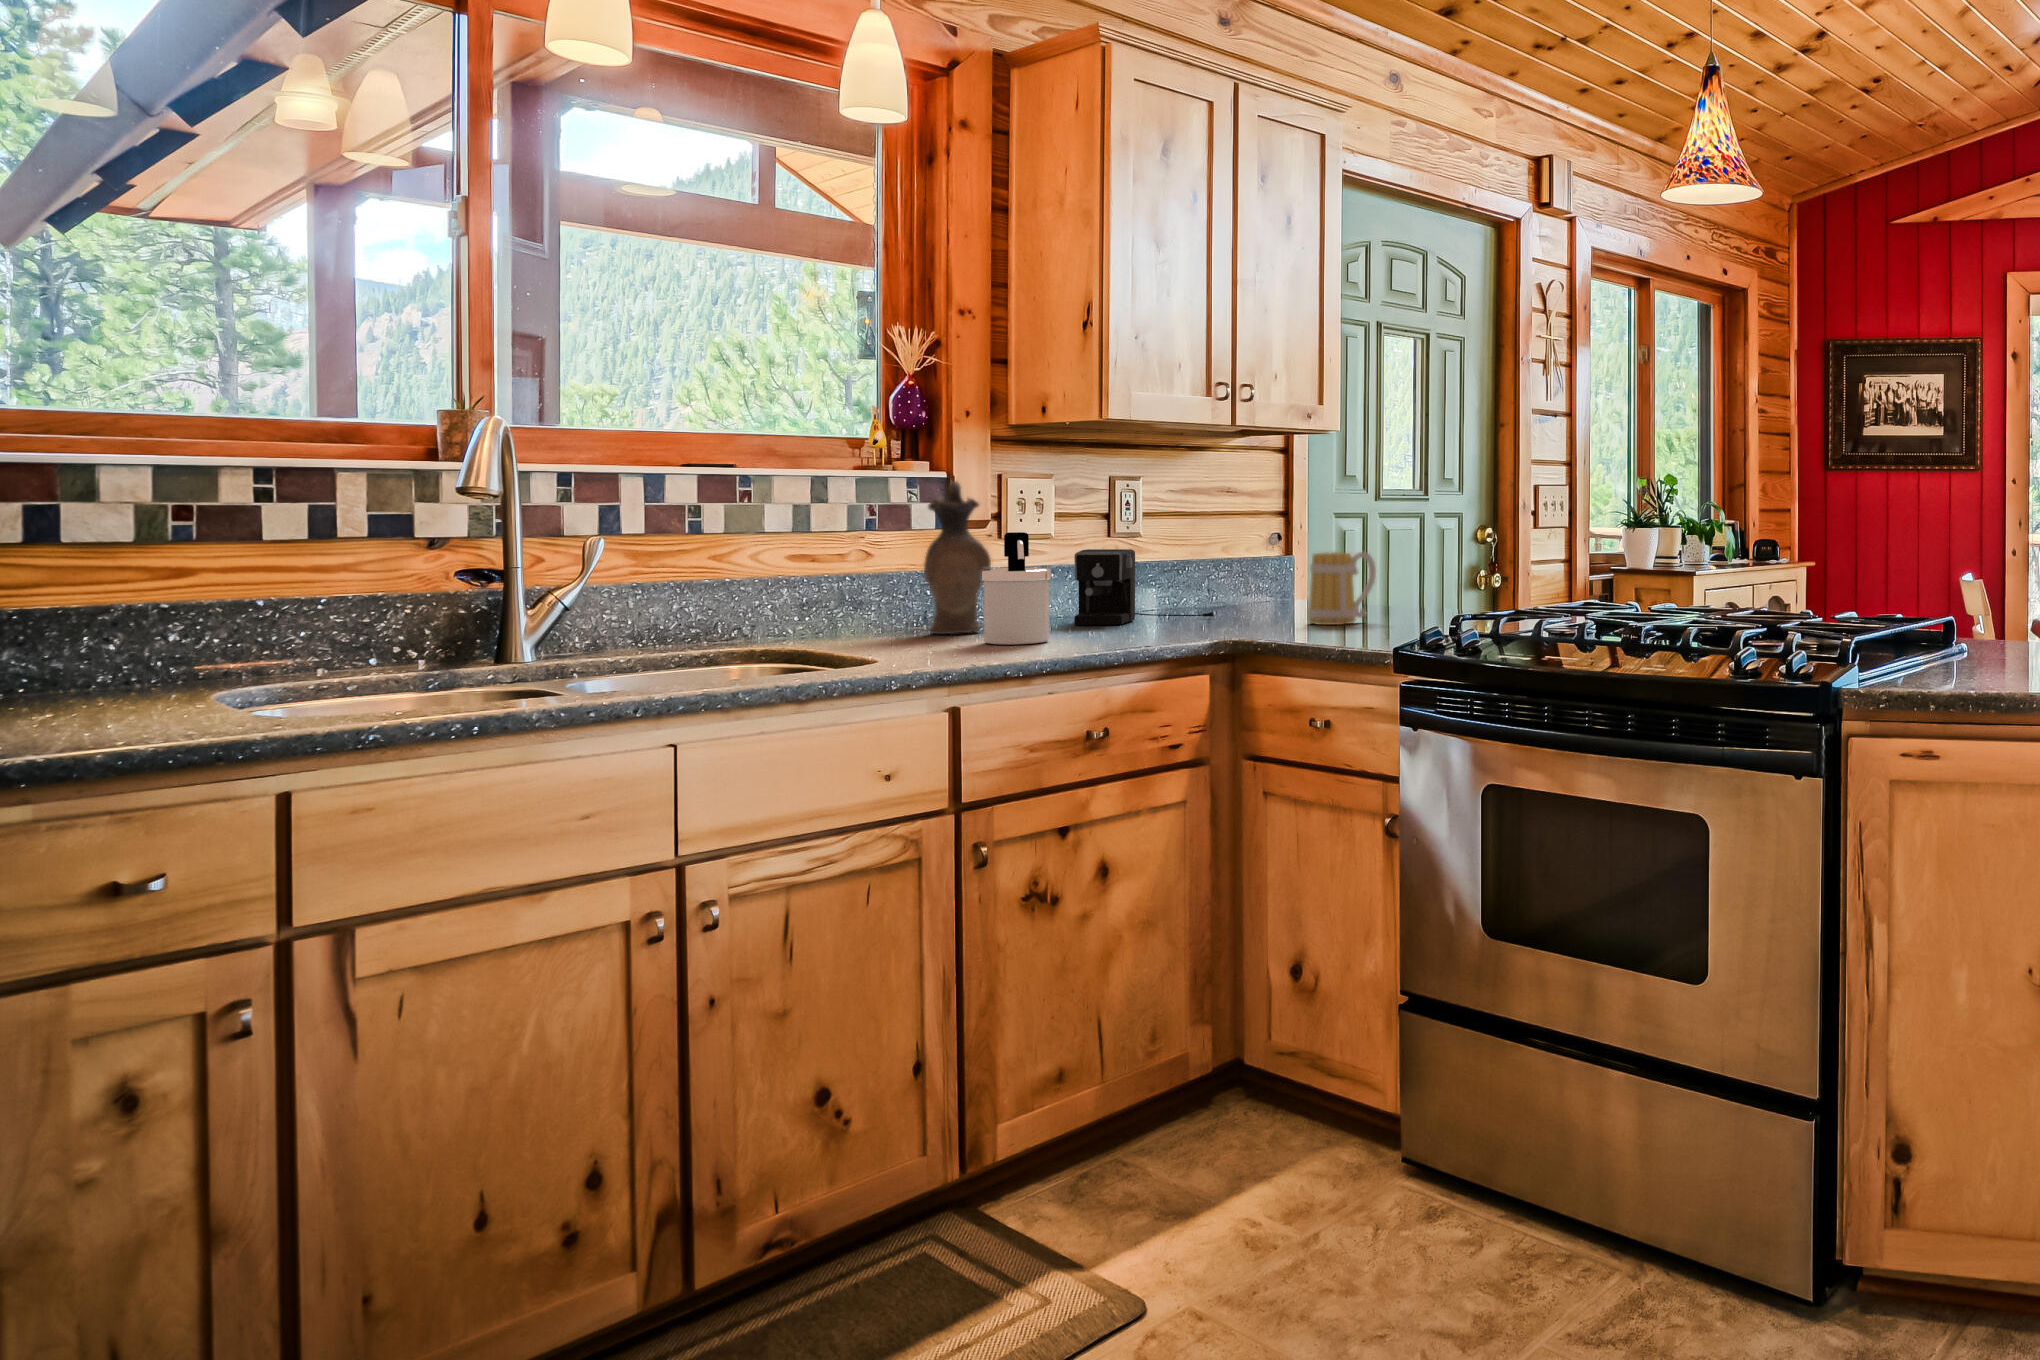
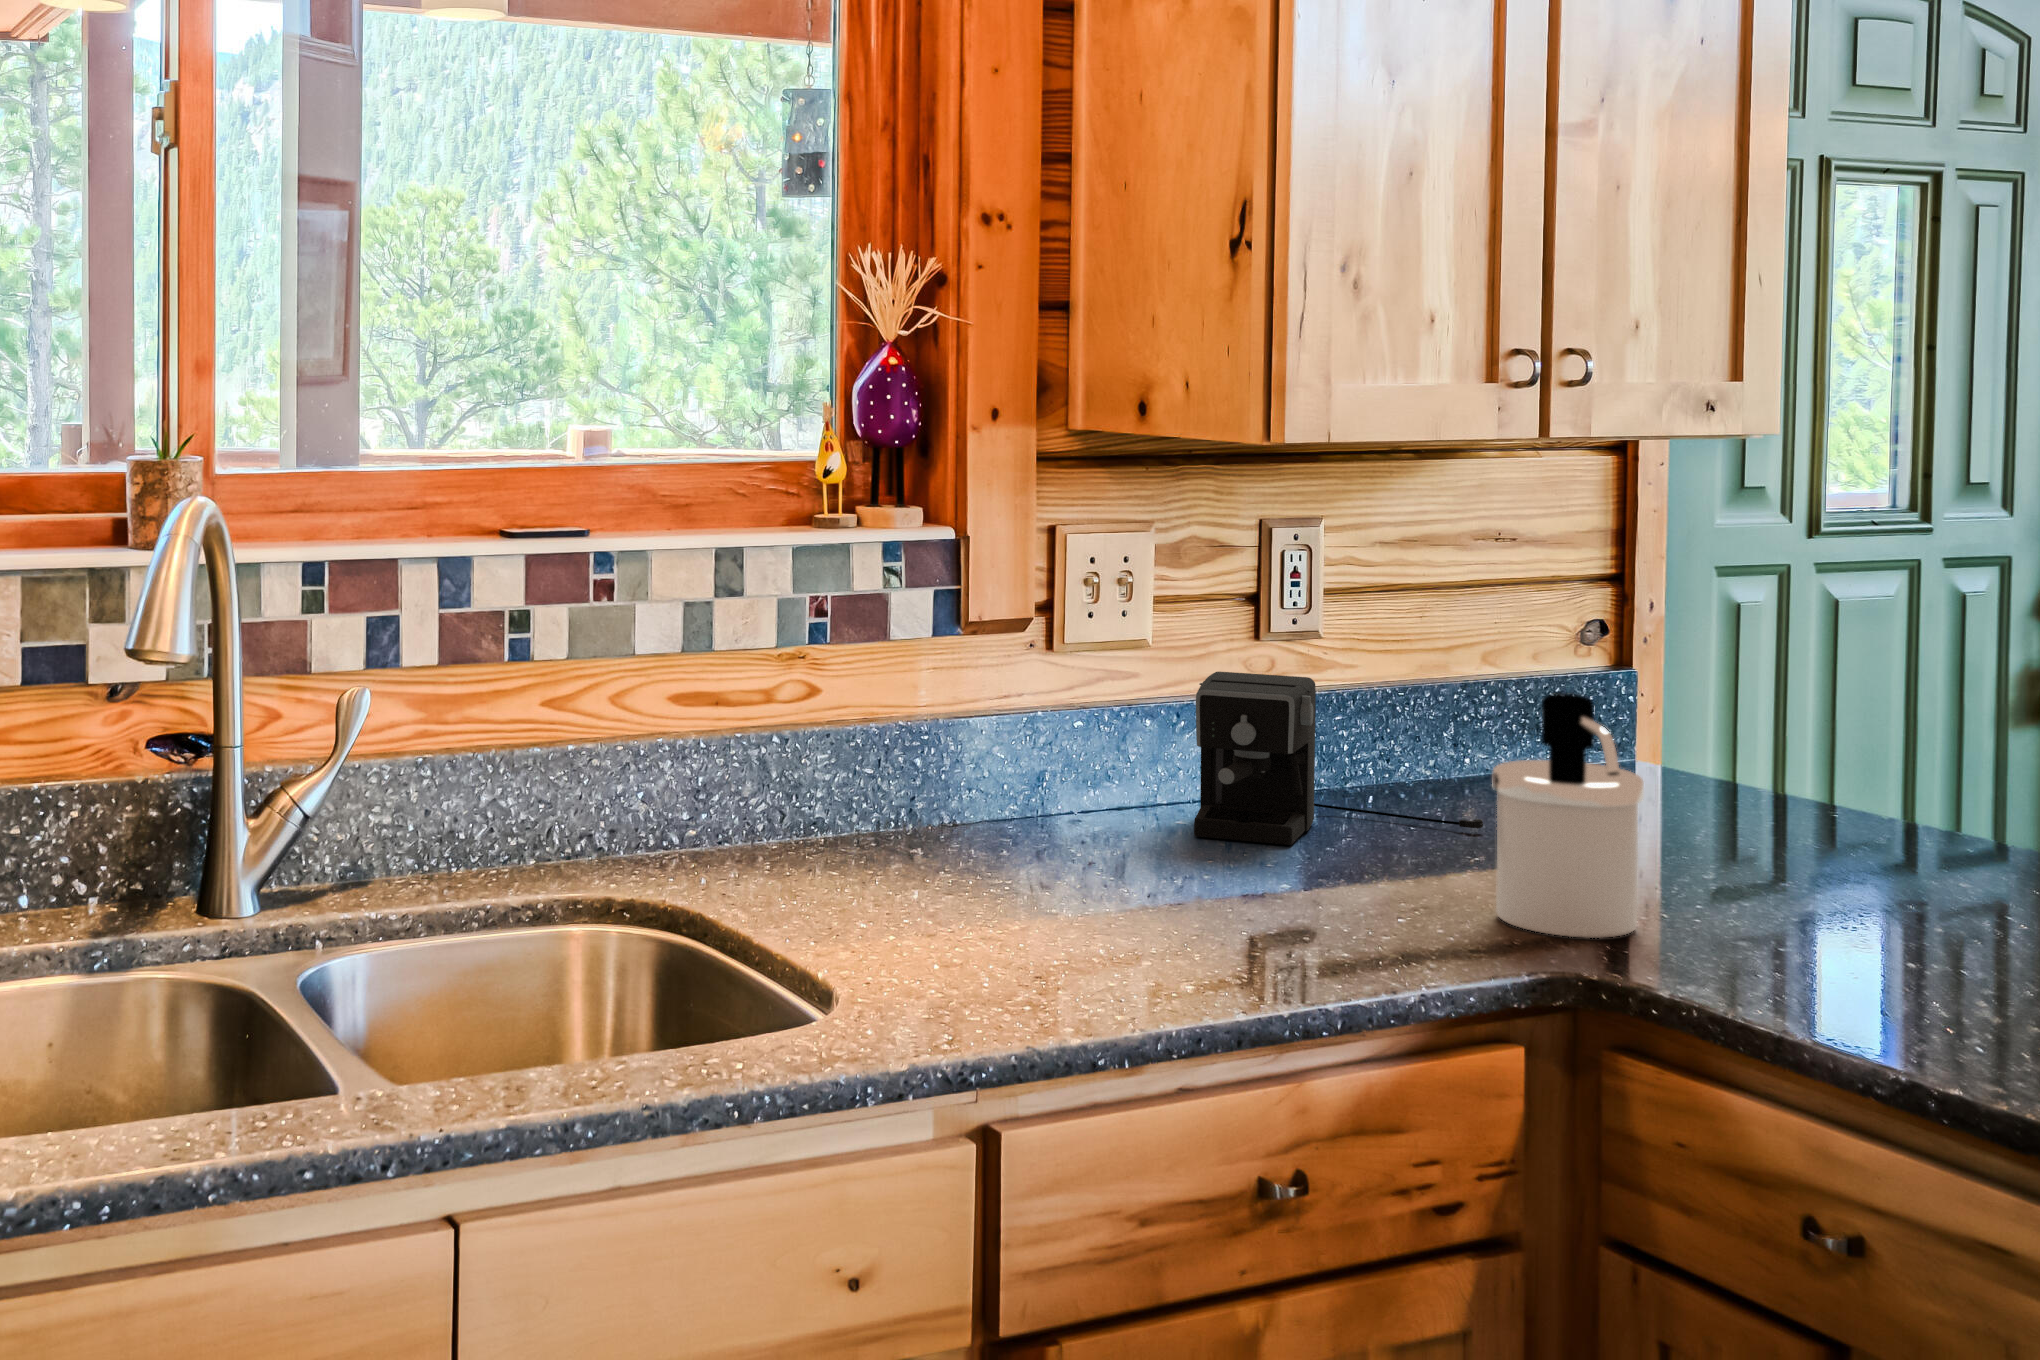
ceramic pitcher: present [924,481,991,634] -> none [911,546,1036,856]
soap dispenser: present [981,532,1052,645] -> present [1493,693,1644,938]
mug: present [1307,552,1376,625] -> none [1717,728,1890,904]

